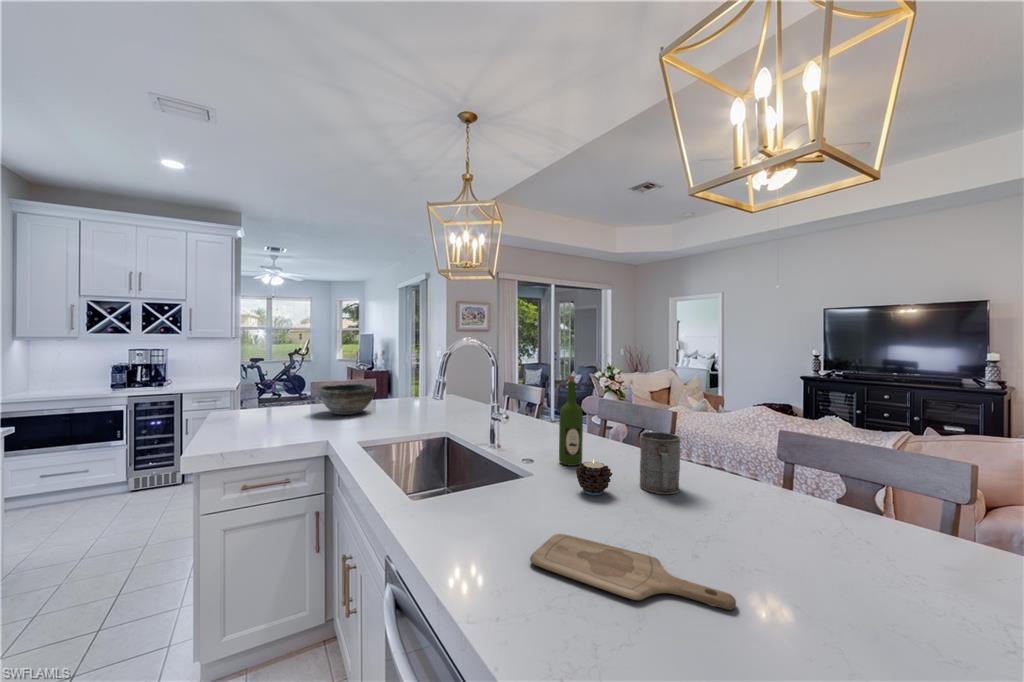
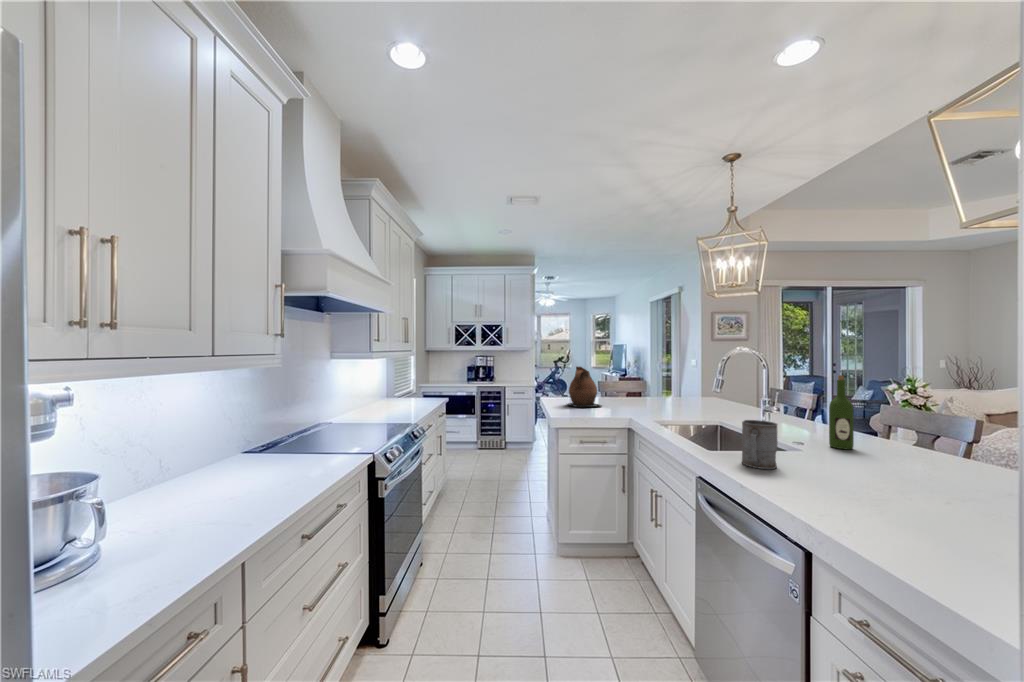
ceramic pitcher: none [236,367,298,429] -> present [567,367,602,407]
bowl: present [319,384,375,415] -> none [613,382,654,404]
mug: present [640,432,681,494] -> present [742,420,778,469]
candle: present [576,460,612,495] -> none [843,438,880,466]
cutting board: present [530,534,736,610] -> none [801,475,970,521]

